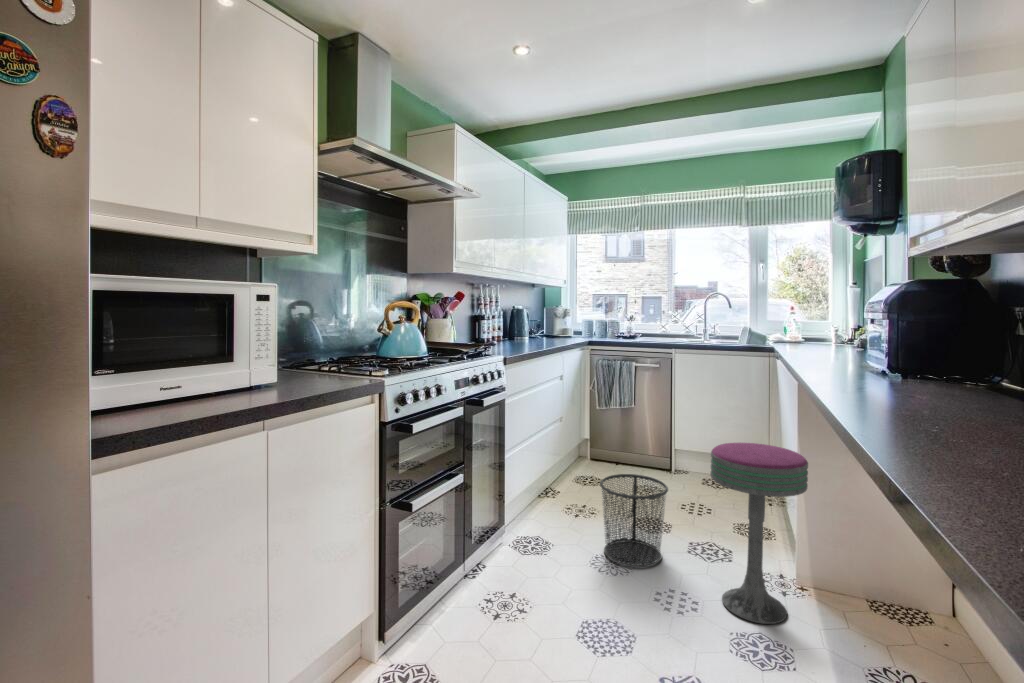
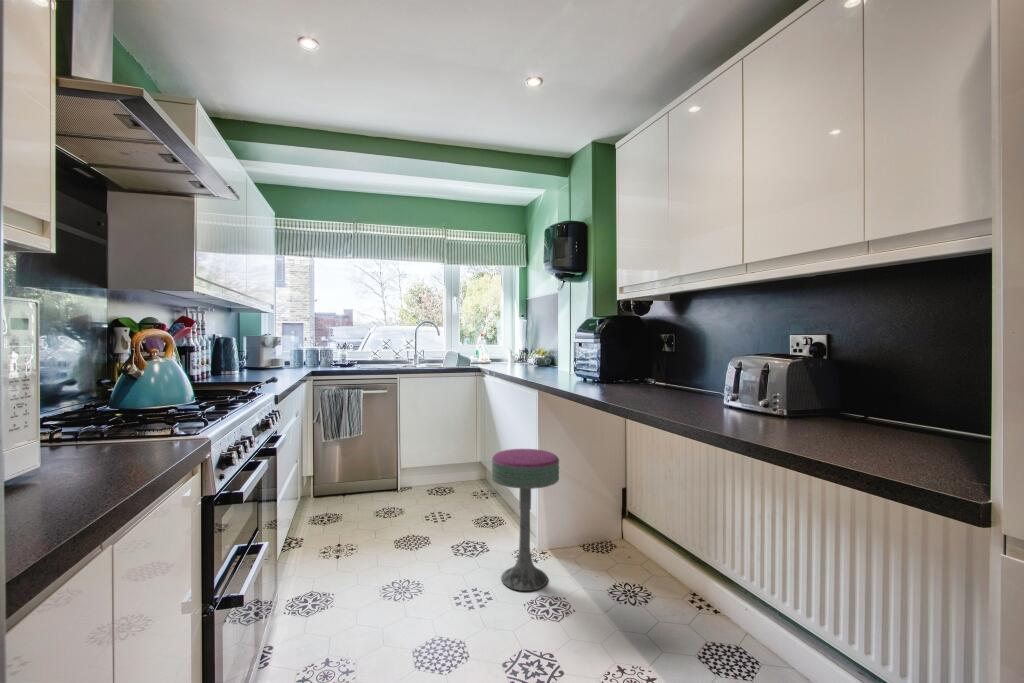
waste bin: present [600,474,668,567] -> none [383,495,446,585]

